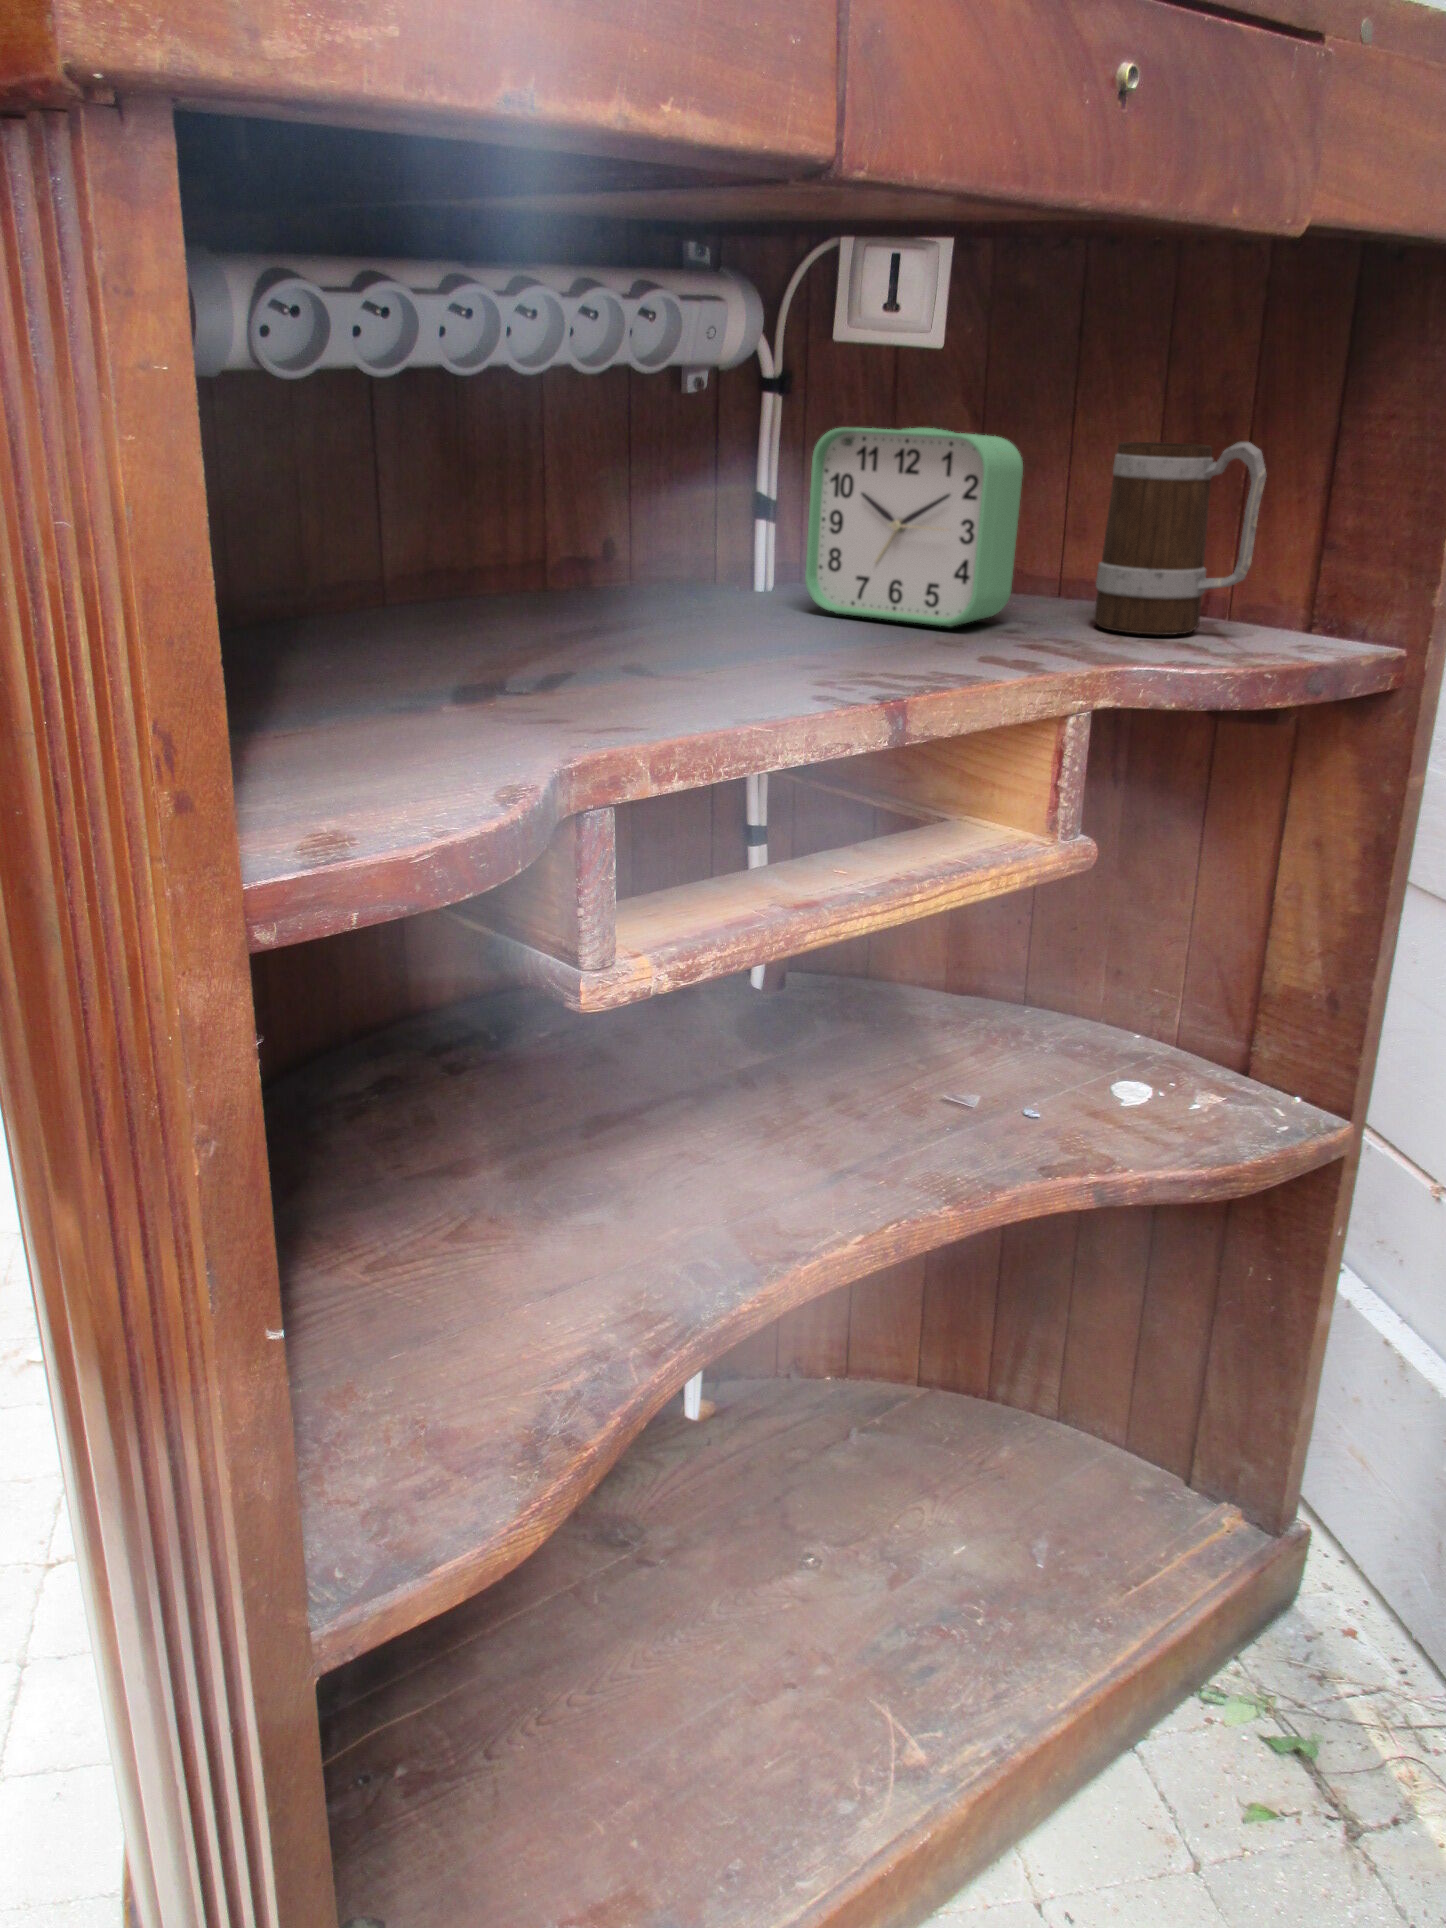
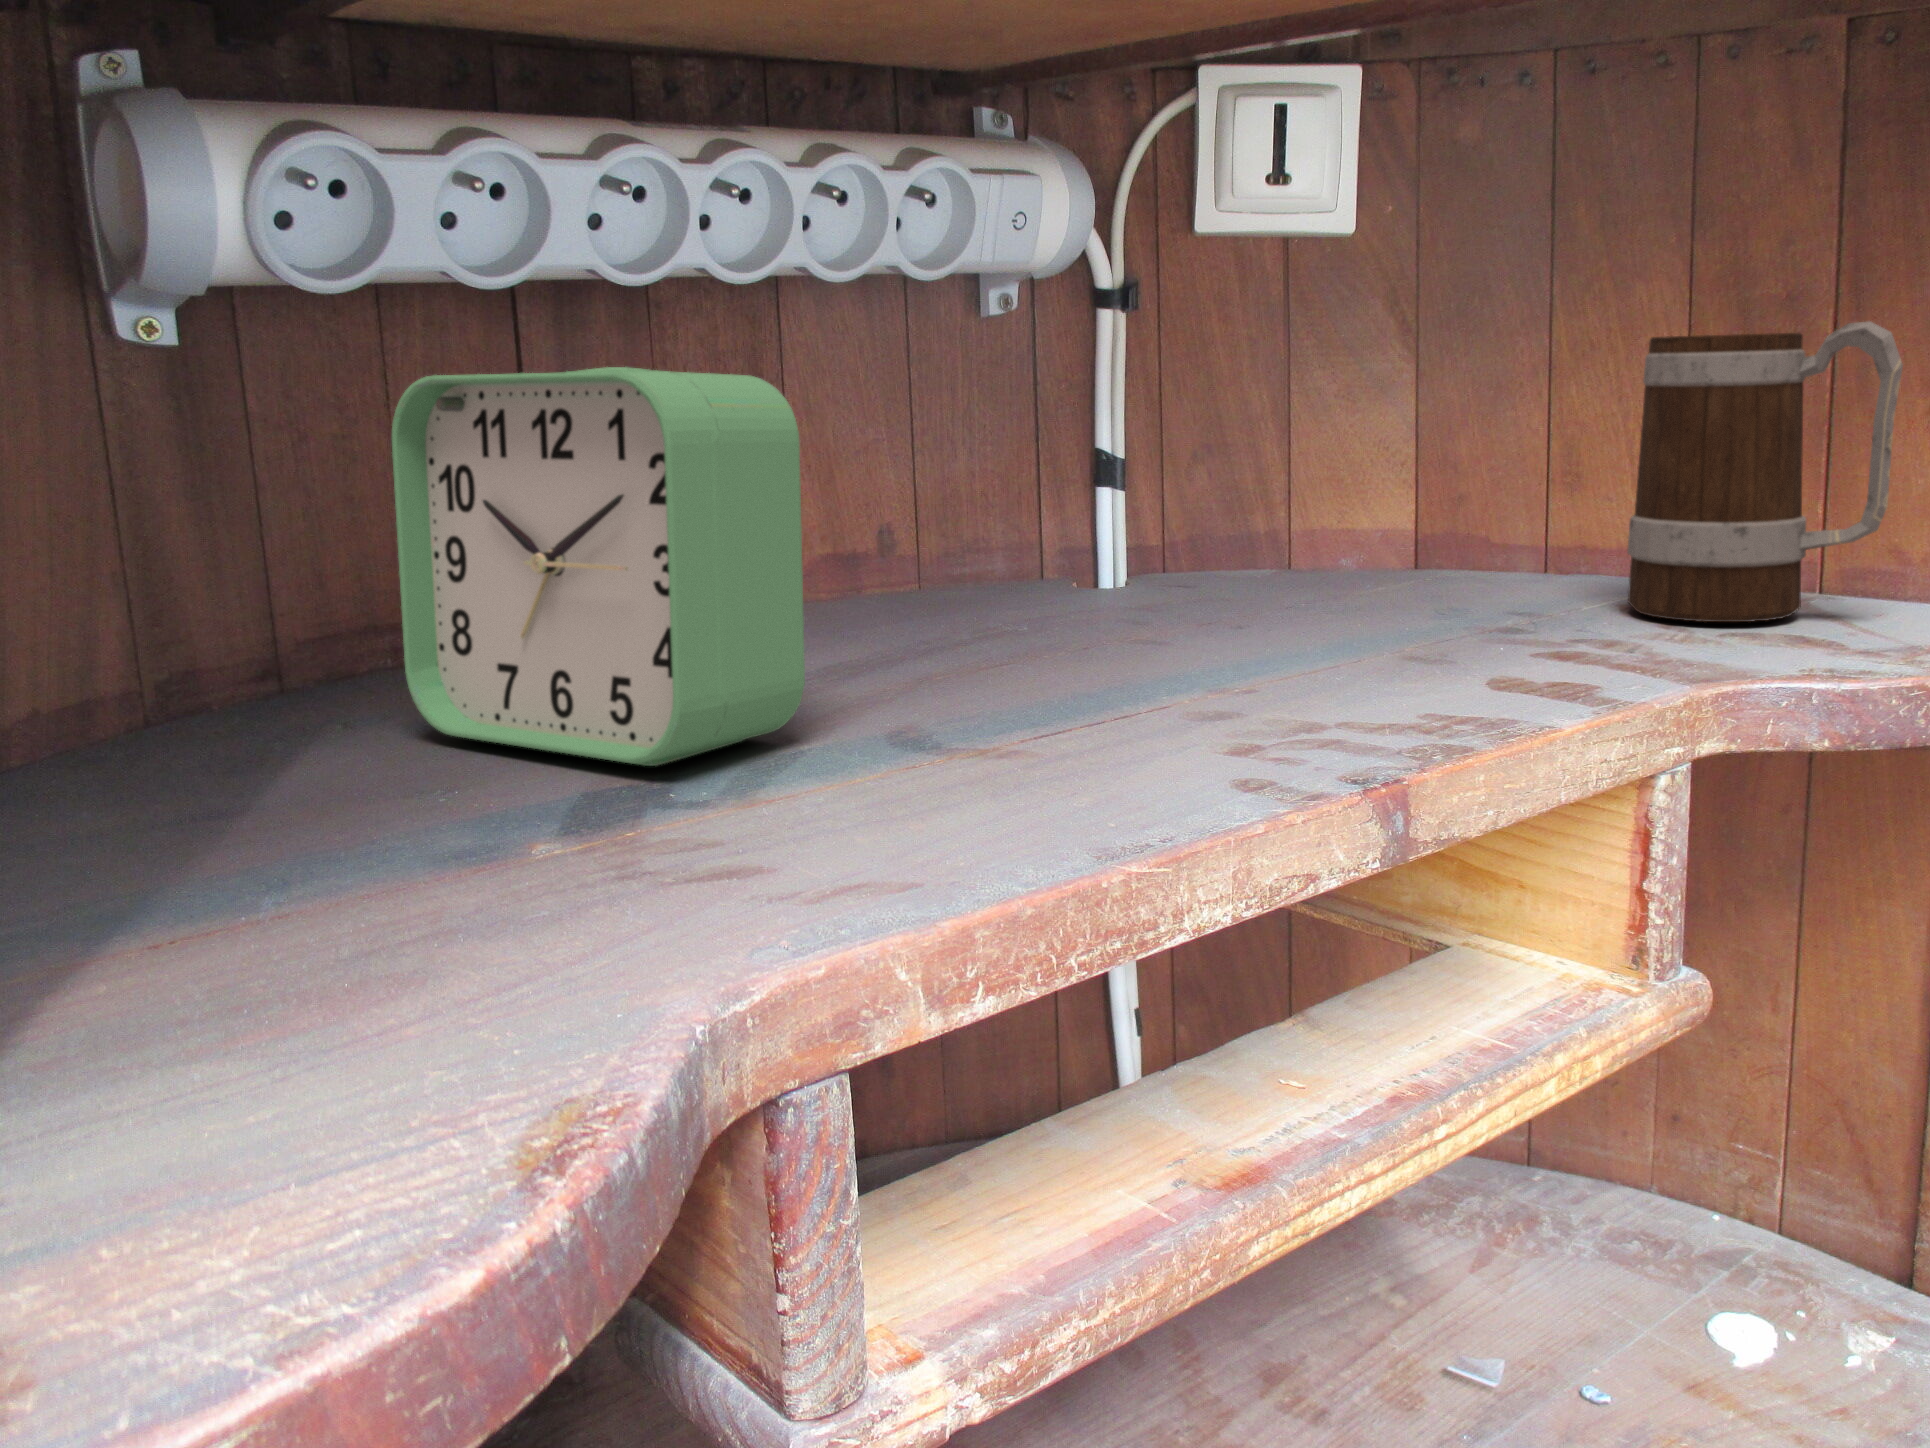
alarm clock: present [805,428,1023,627] -> present [392,367,805,766]

